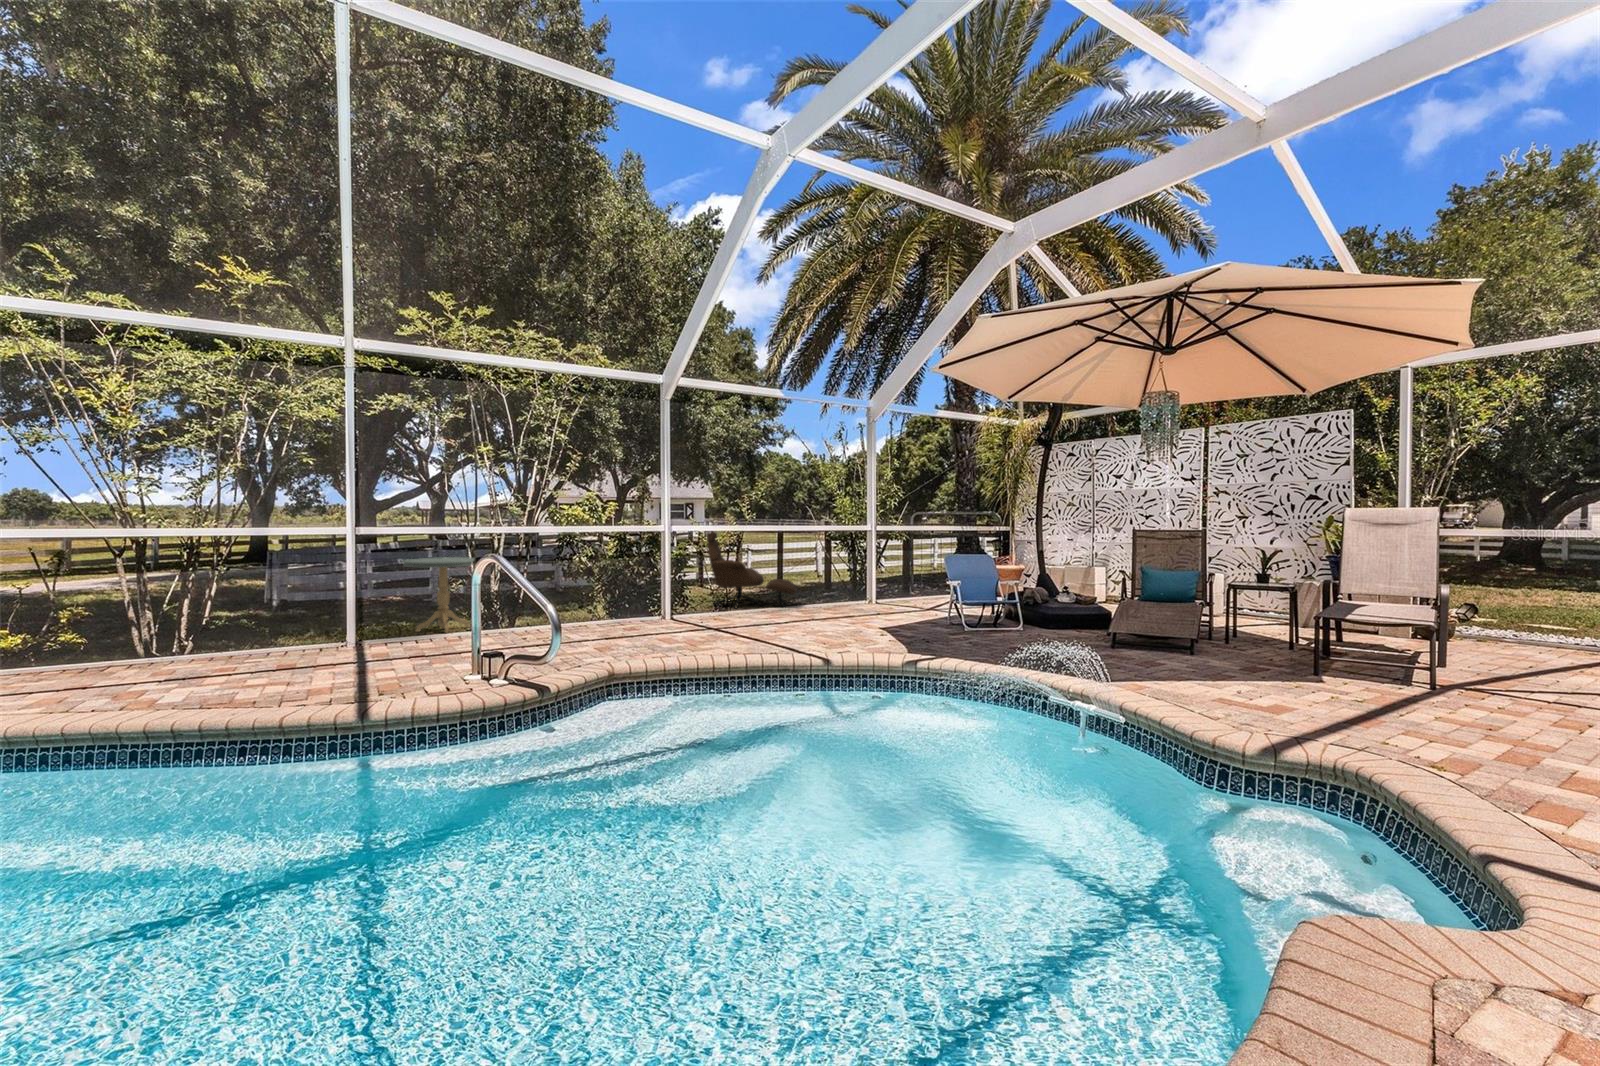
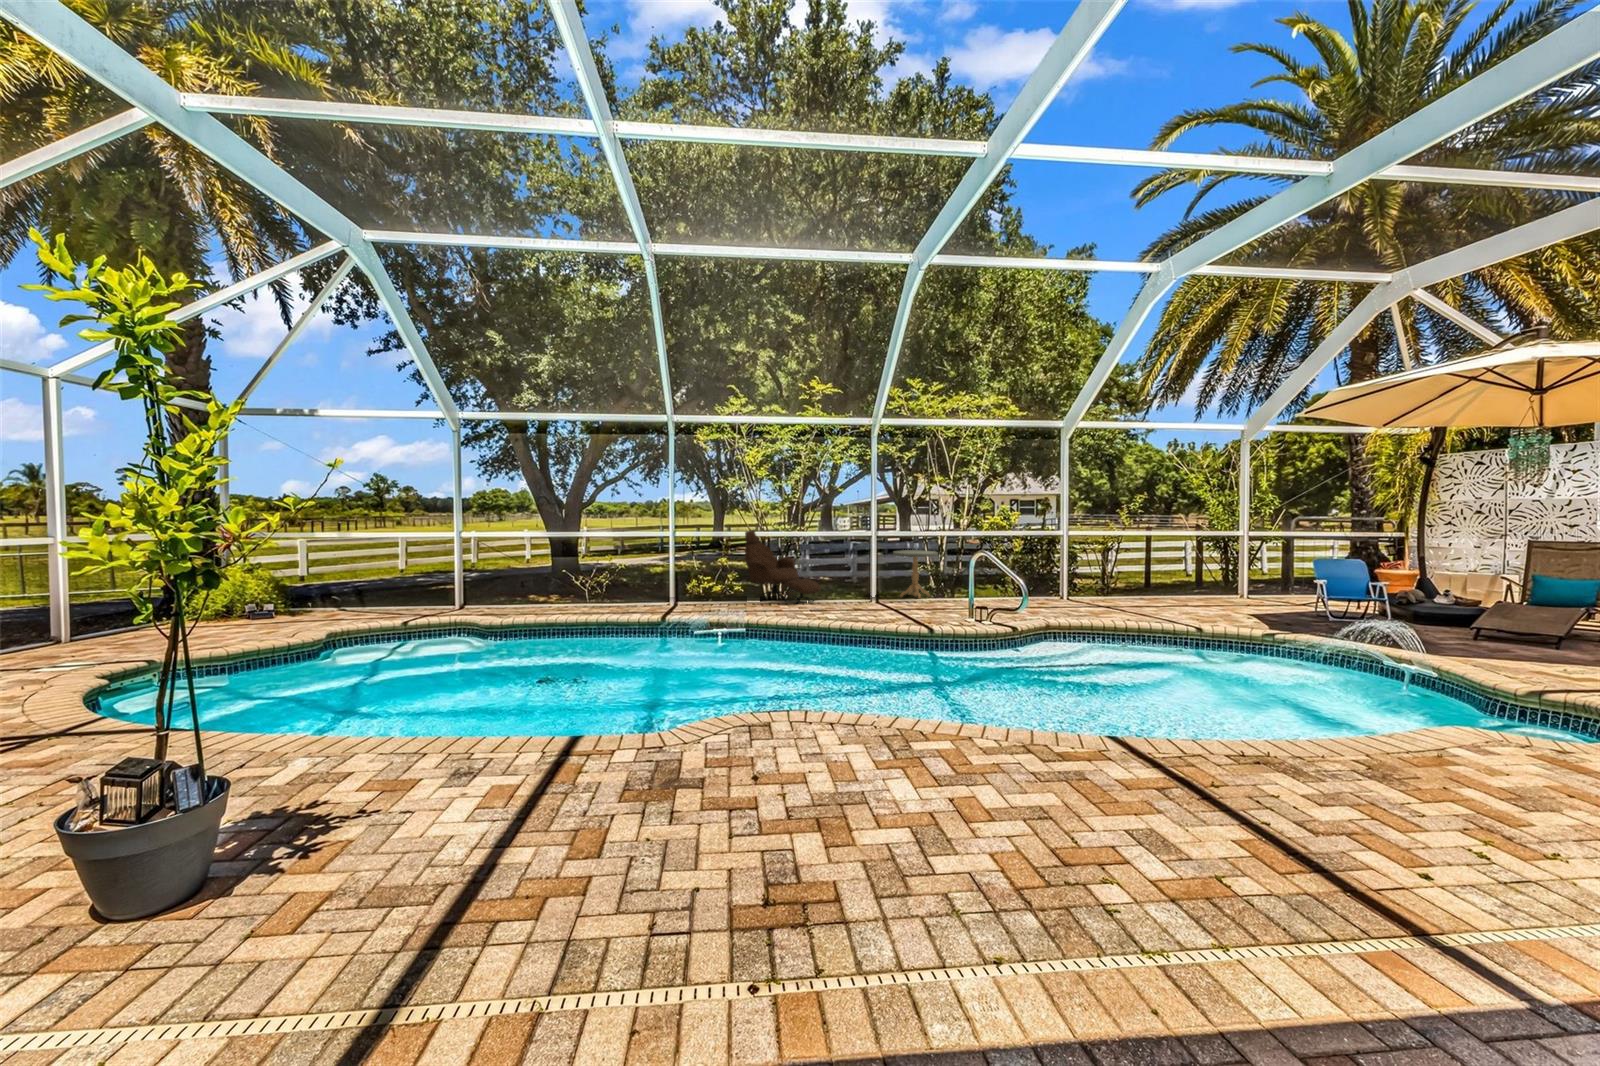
lounge chair: present [707,532,797,608] -> present [745,530,821,603]

